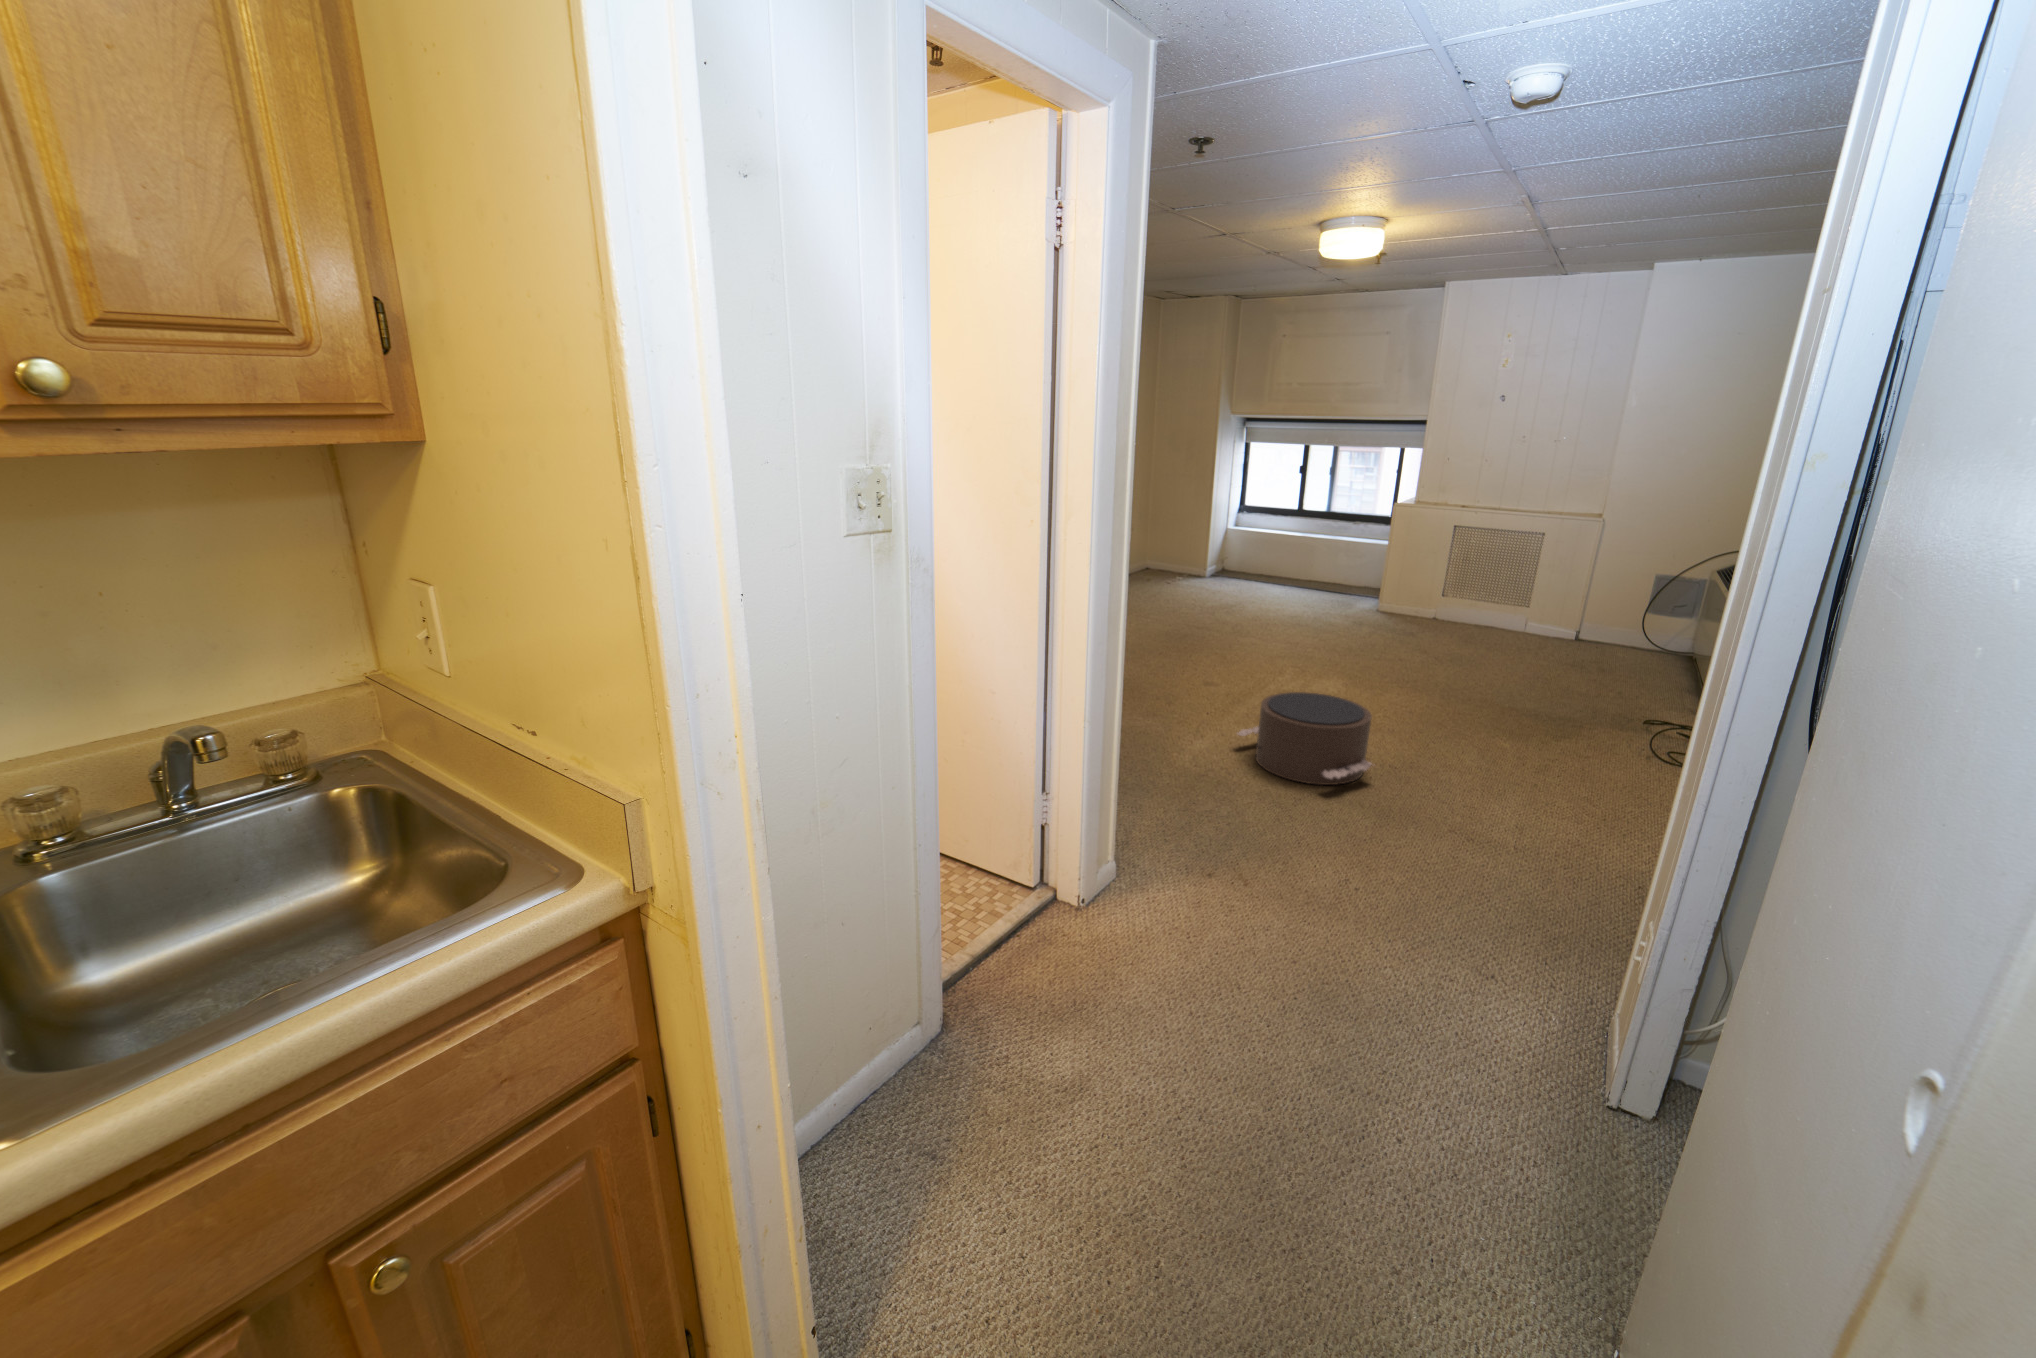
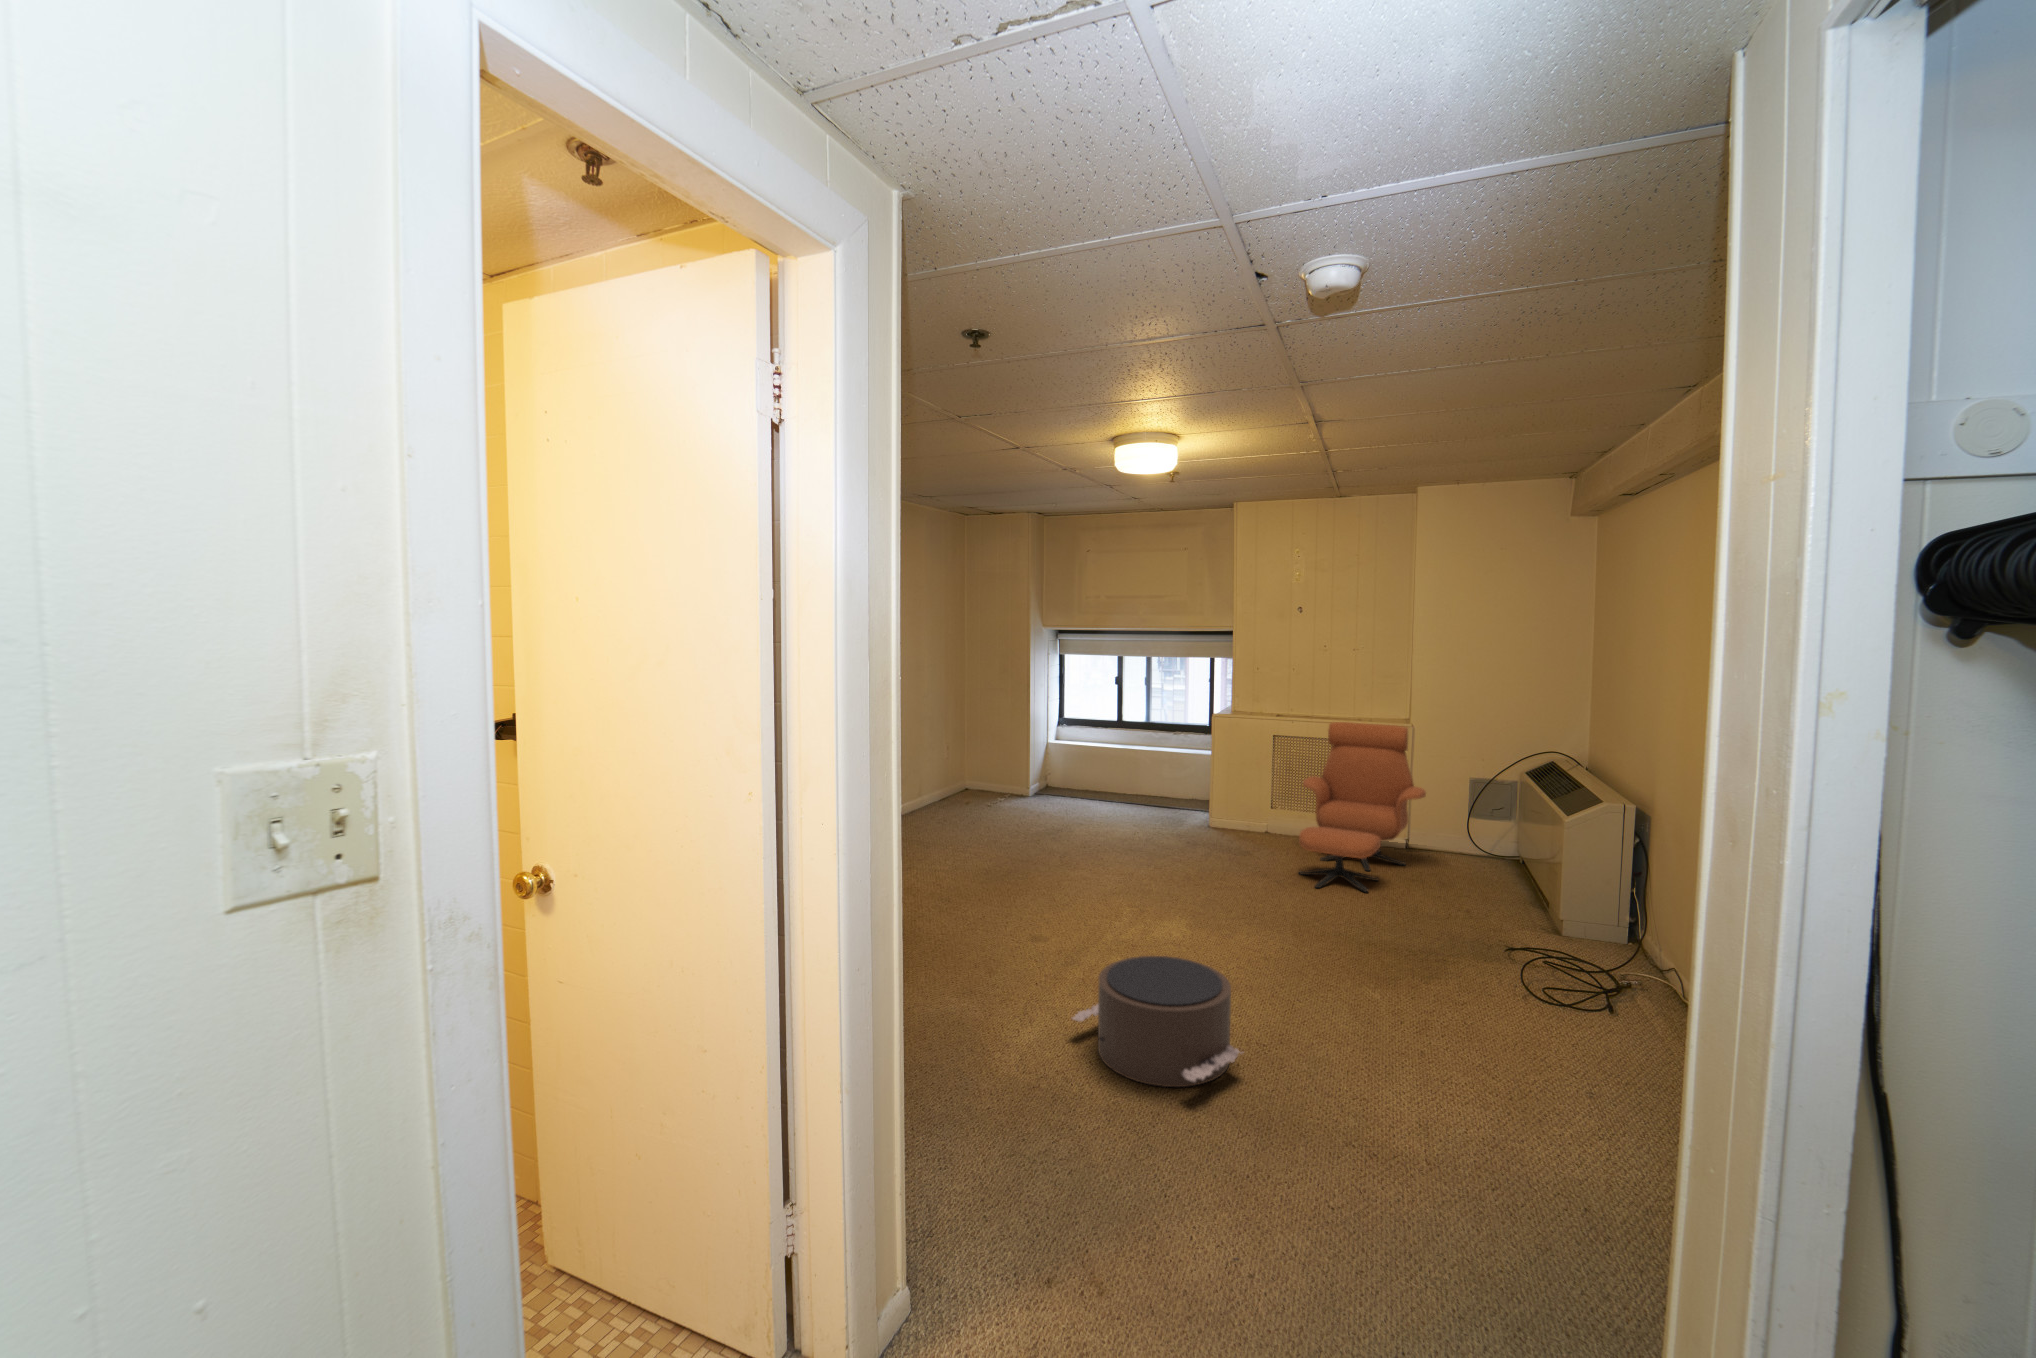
lounge chair: none [1456,513,1601,669] -> present [1299,722,1426,892]

